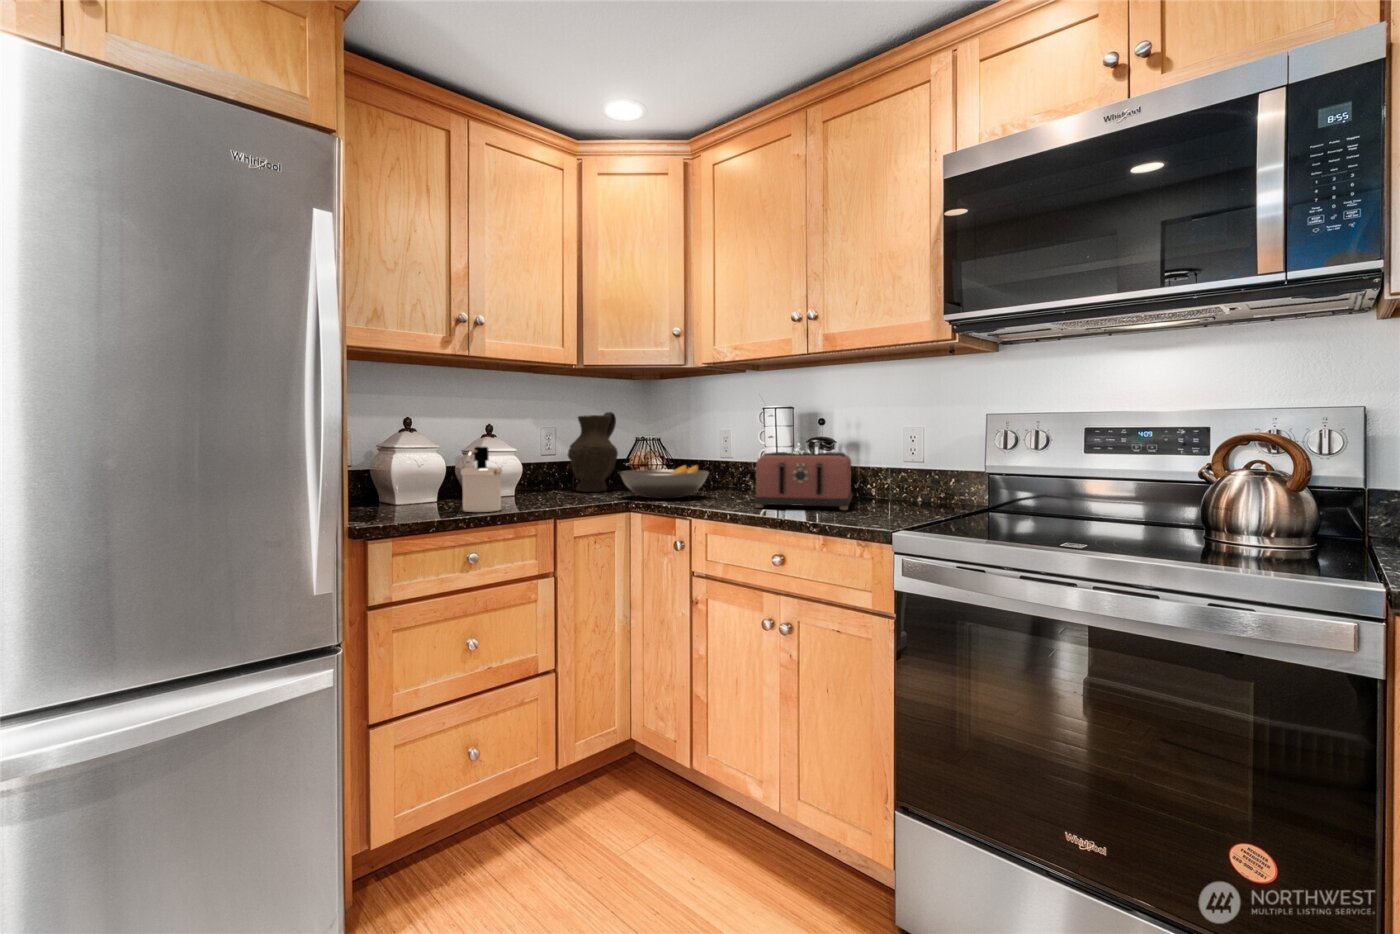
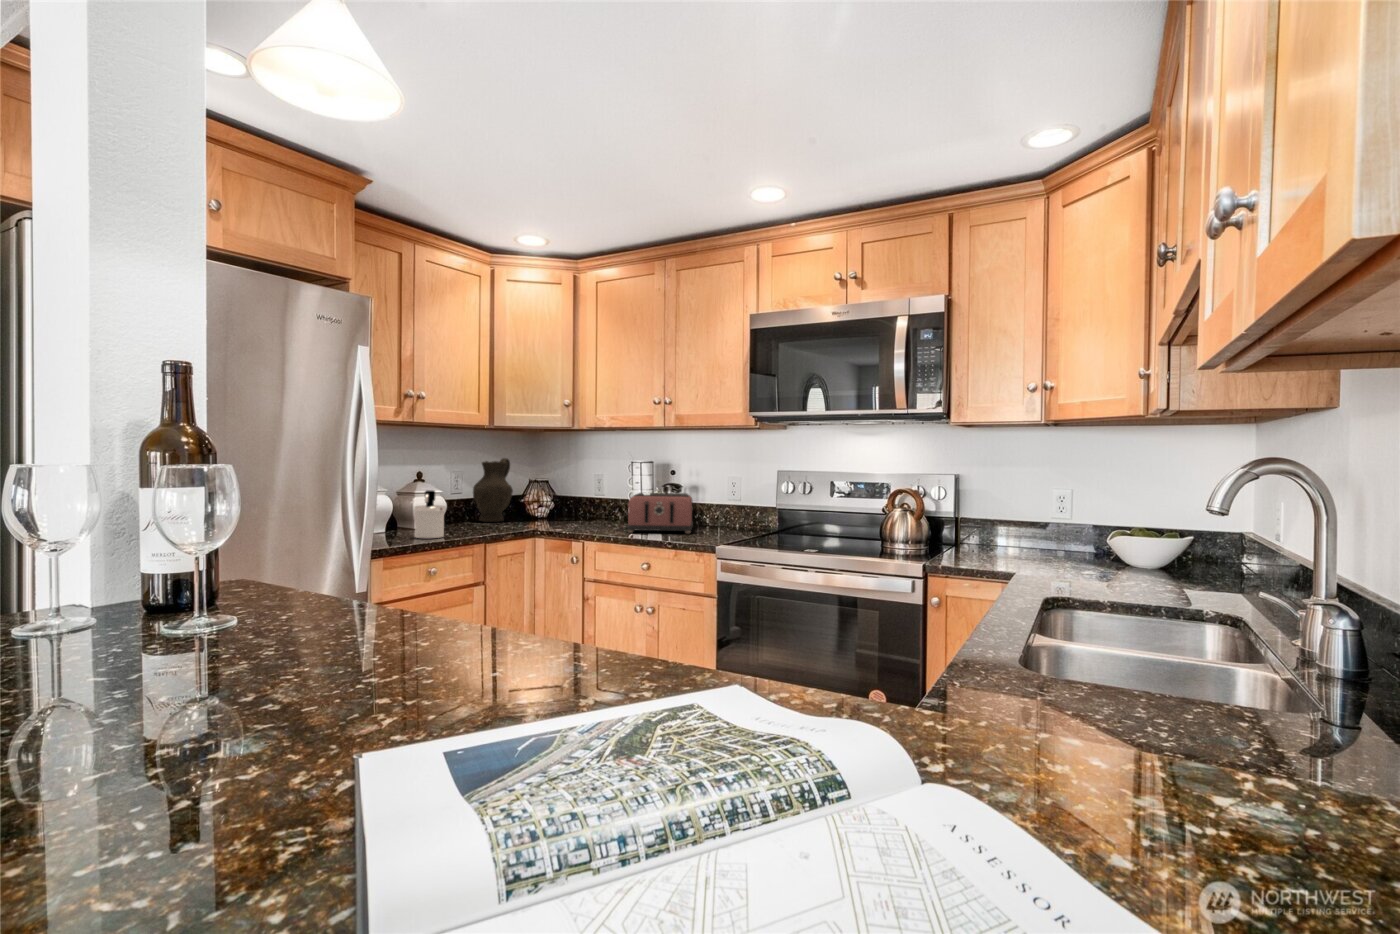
fruit bowl: present [619,465,709,498] -> none [521,501,590,526]

